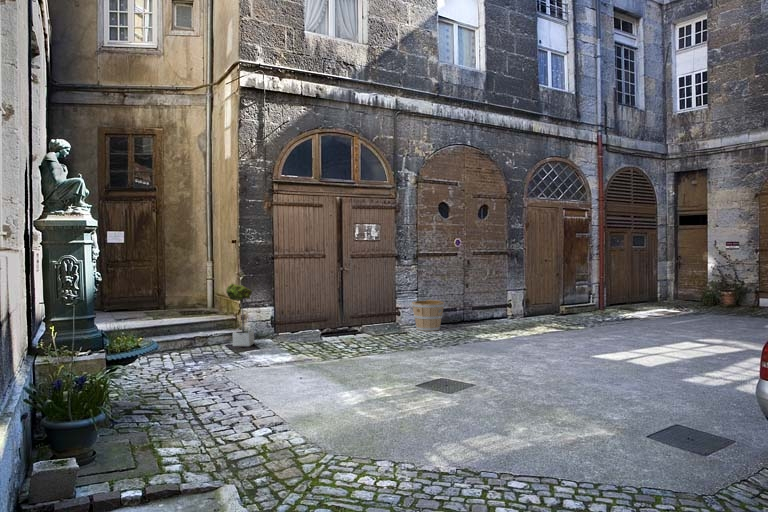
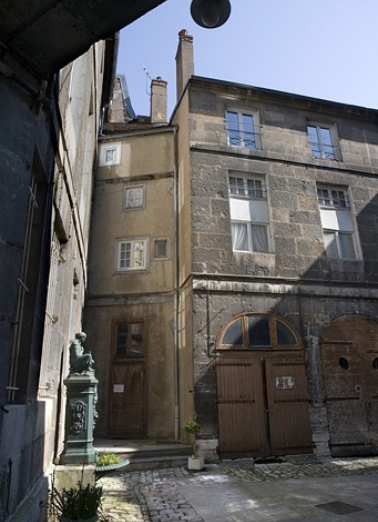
wooden bucket: present [412,300,445,331] -> none [325,436,353,464]

